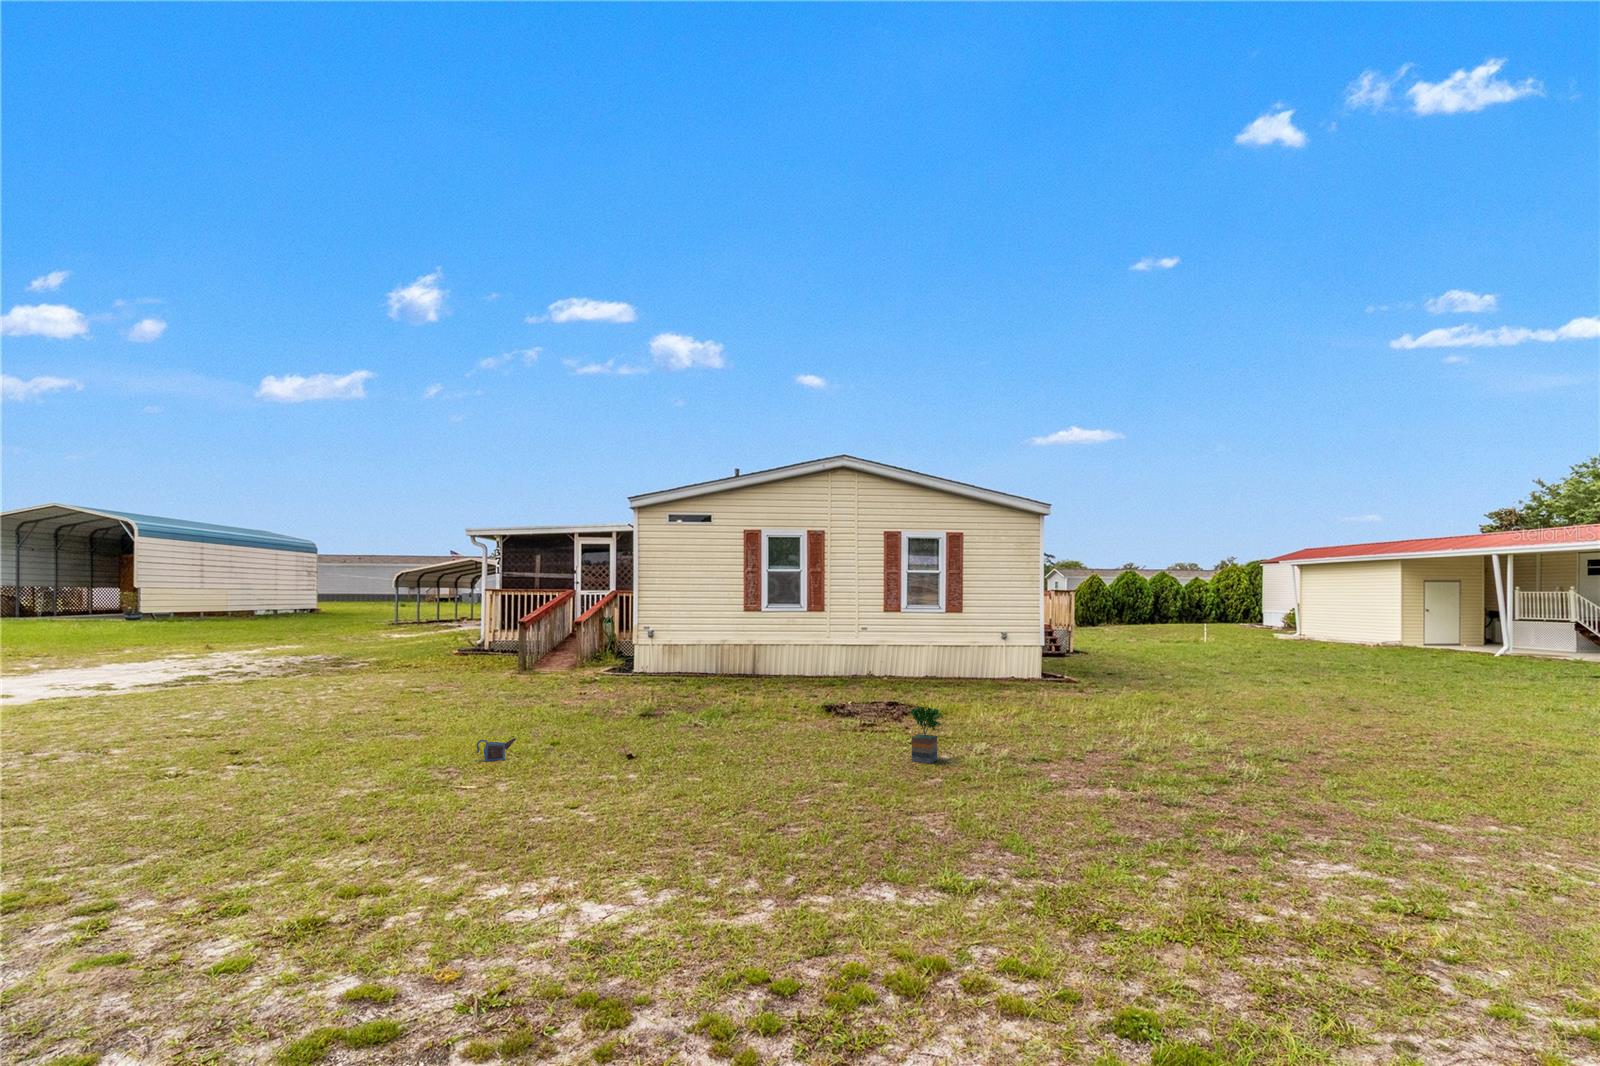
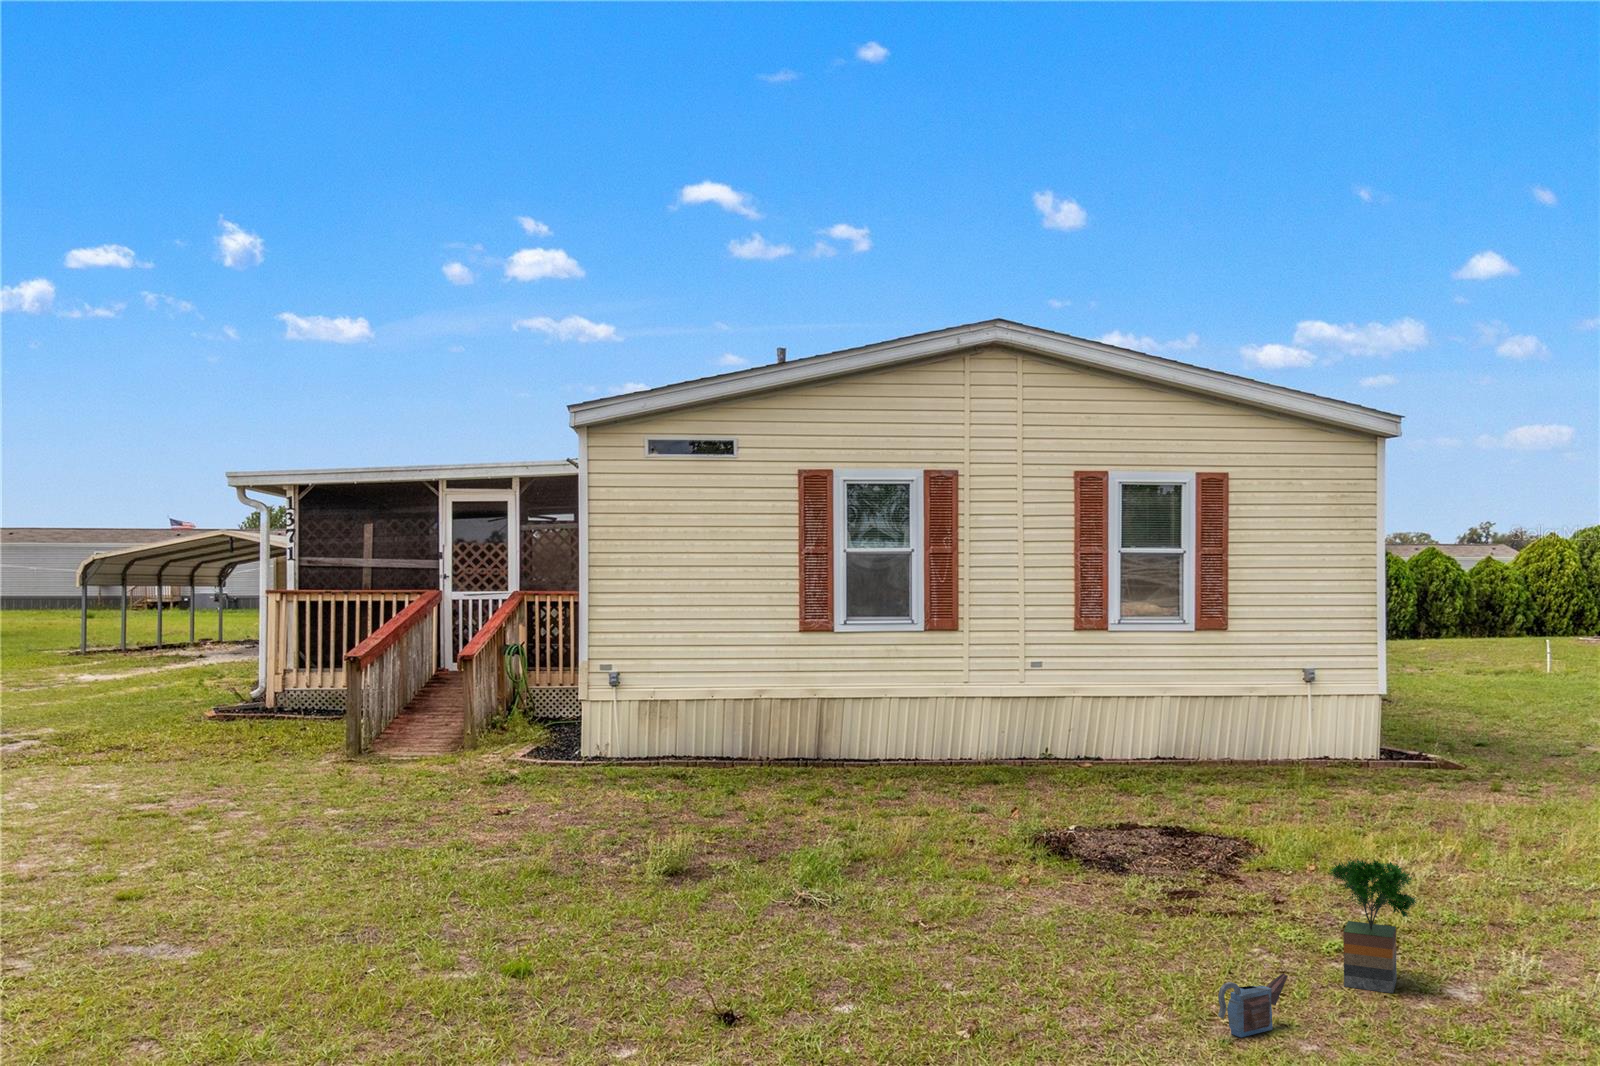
watering can: present [476,738,516,761] -> present [1218,973,1288,1037]

